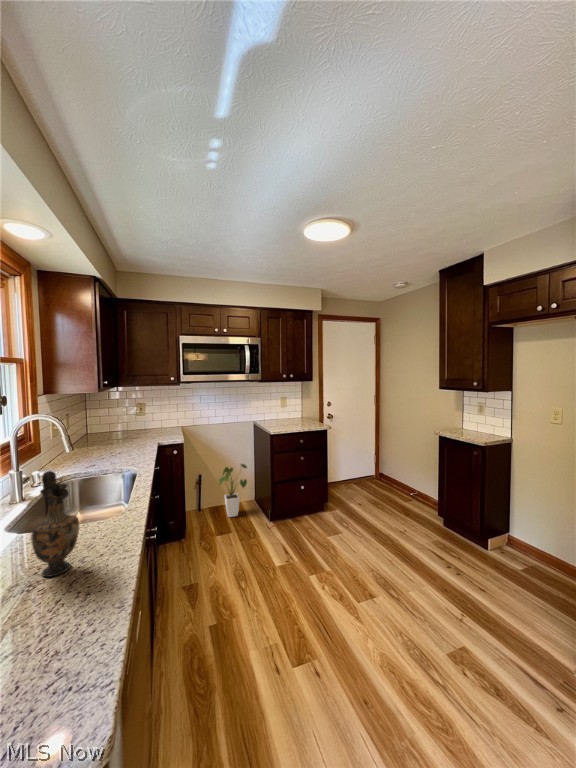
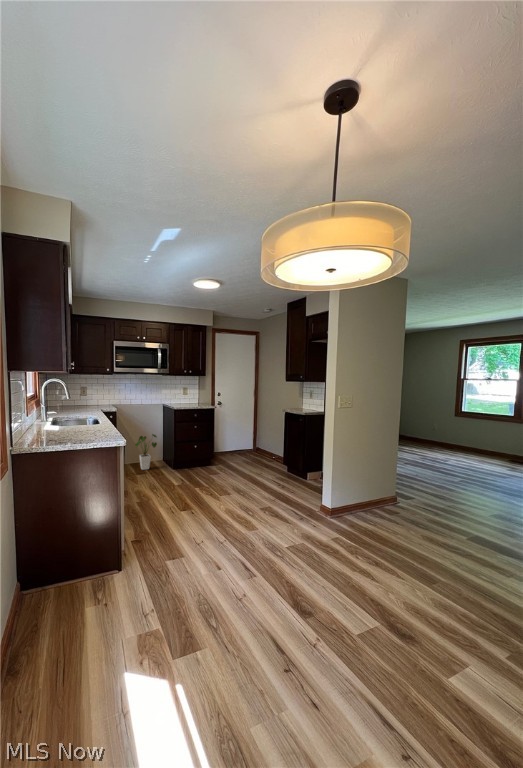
vase: present [31,471,79,577] -> none [76,398,93,437]

